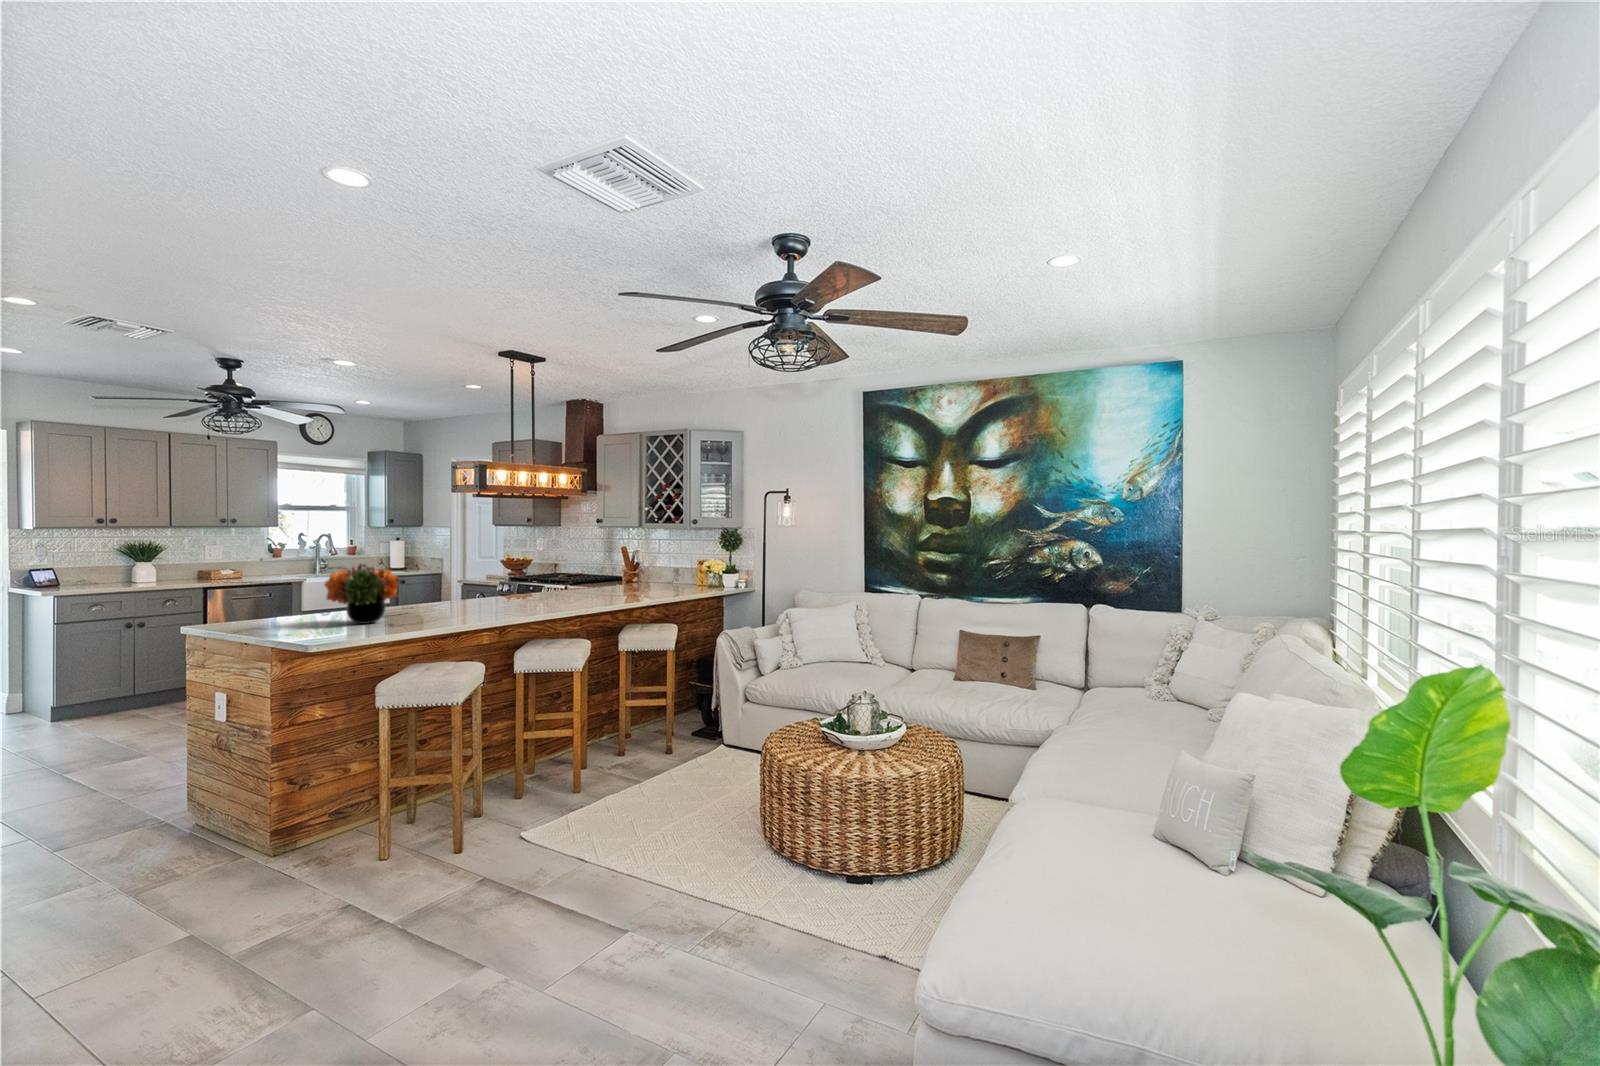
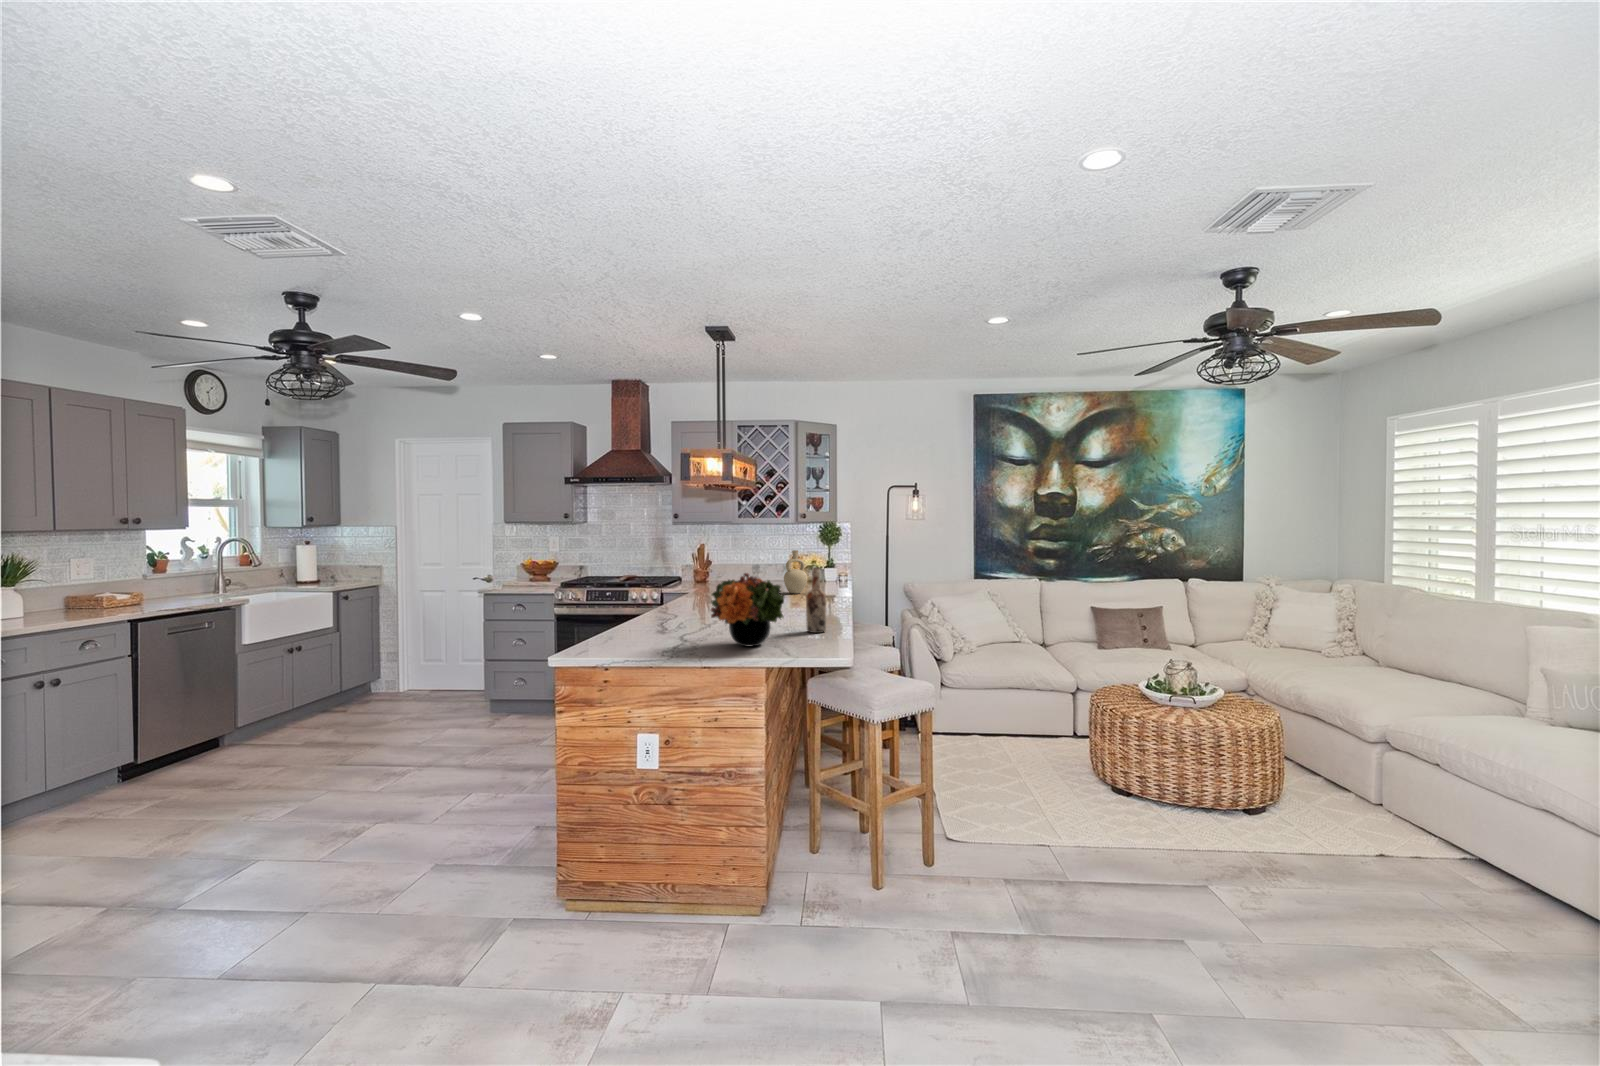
vase: none [622,554,645,595] -> present [784,550,807,594]
wine bottle: none [446,563,465,620] -> present [806,567,826,633]

